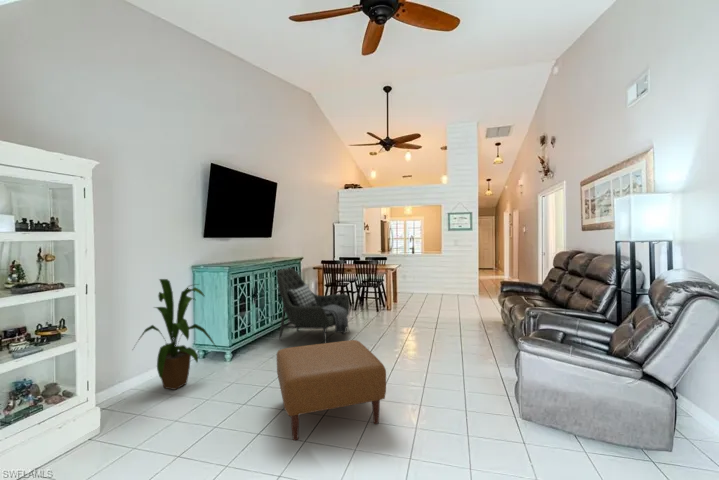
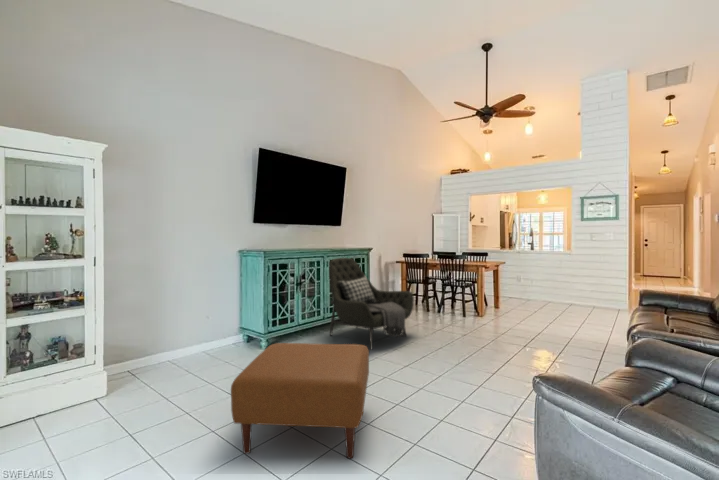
house plant: present [140,279,214,390] -> none [161,258,241,370]

